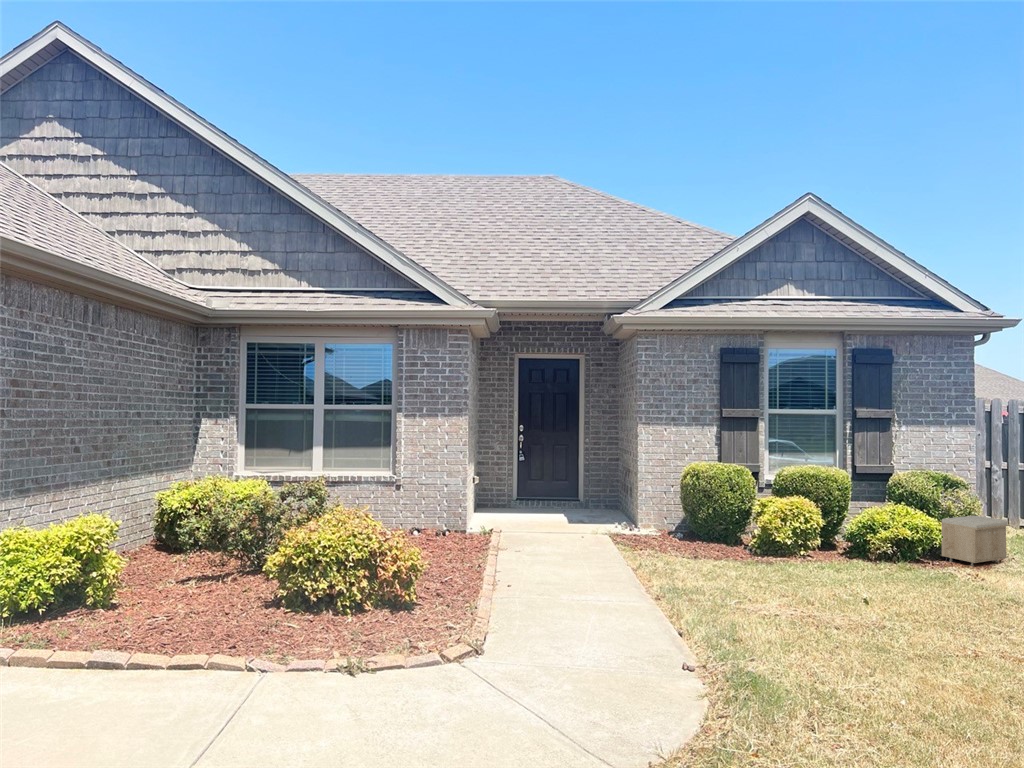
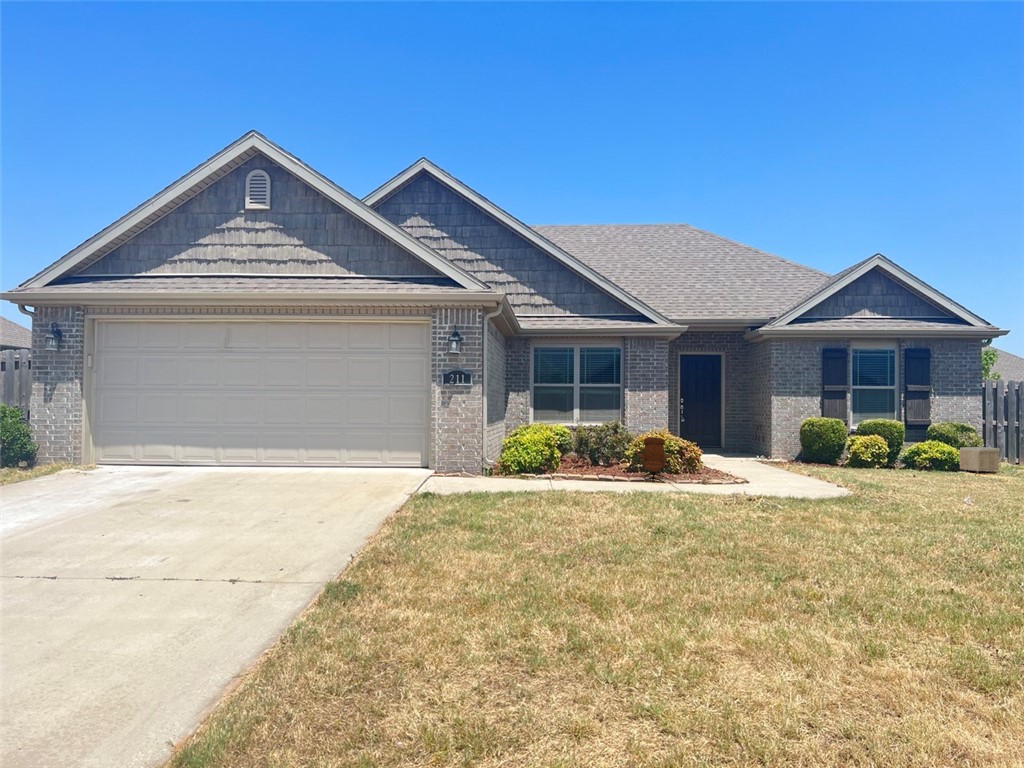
lounge chair: none [247,533,344,663] -> present [637,437,671,482]

